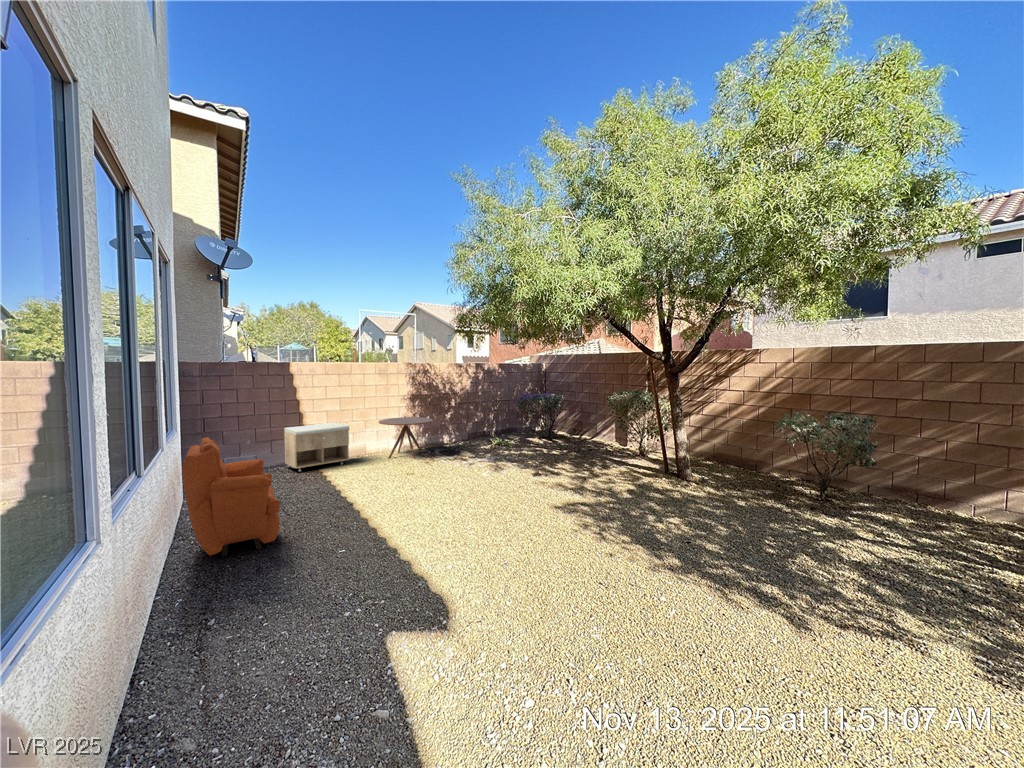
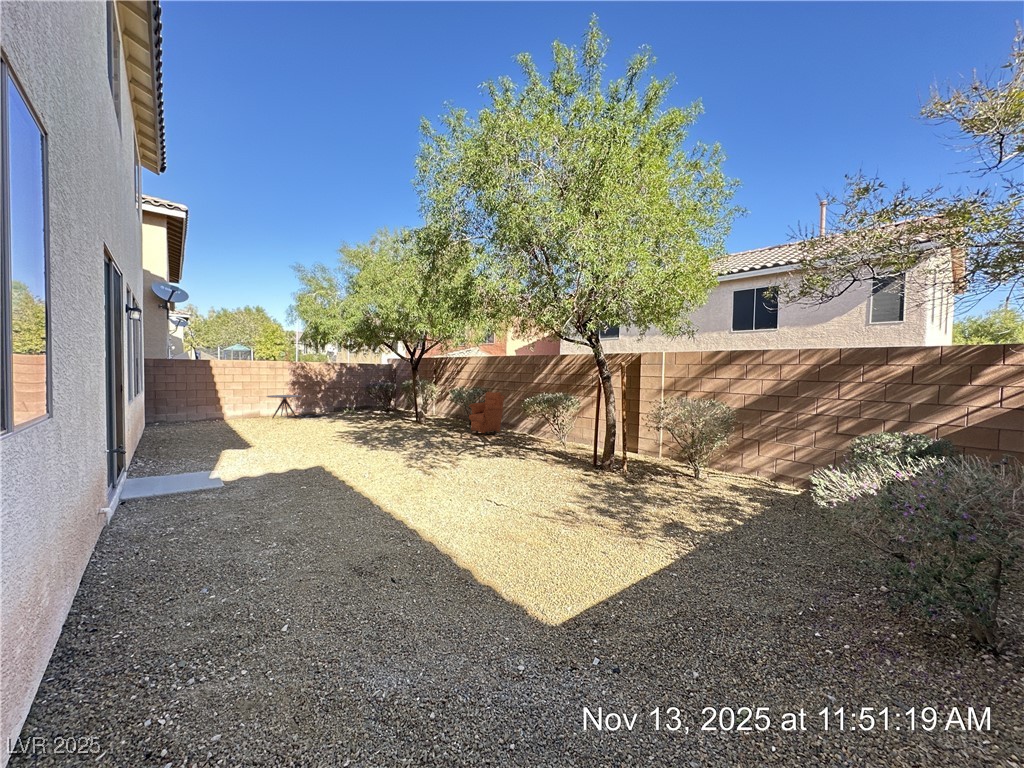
storage bench: present [284,423,349,471] -> none [205,396,246,422]
armchair: present [182,437,280,557] -> present [469,392,505,435]

